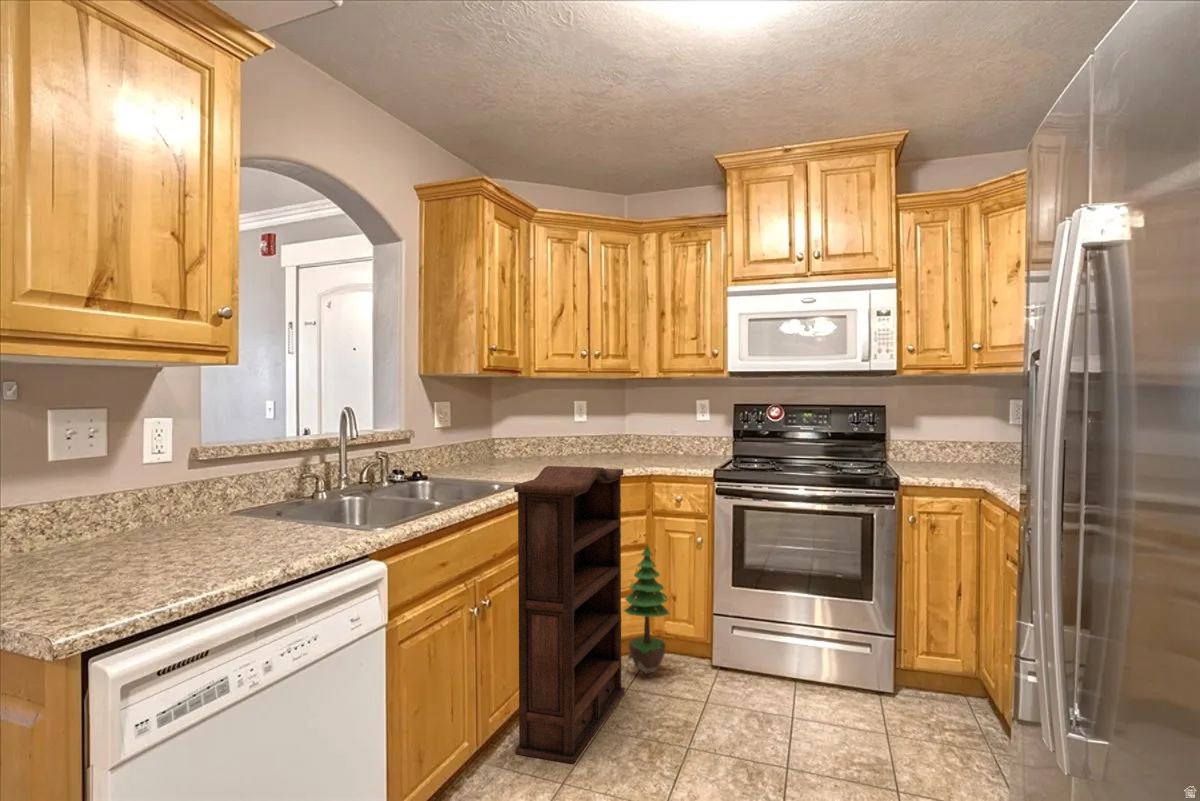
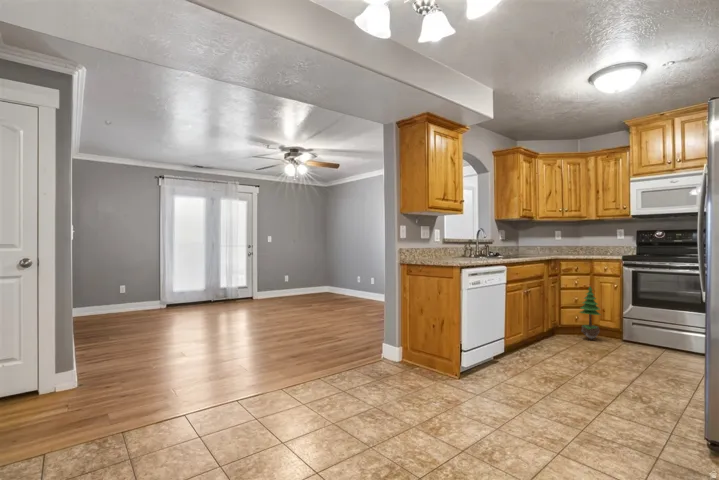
bookshelf: present [514,466,624,764] -> none [534,250,579,354]

